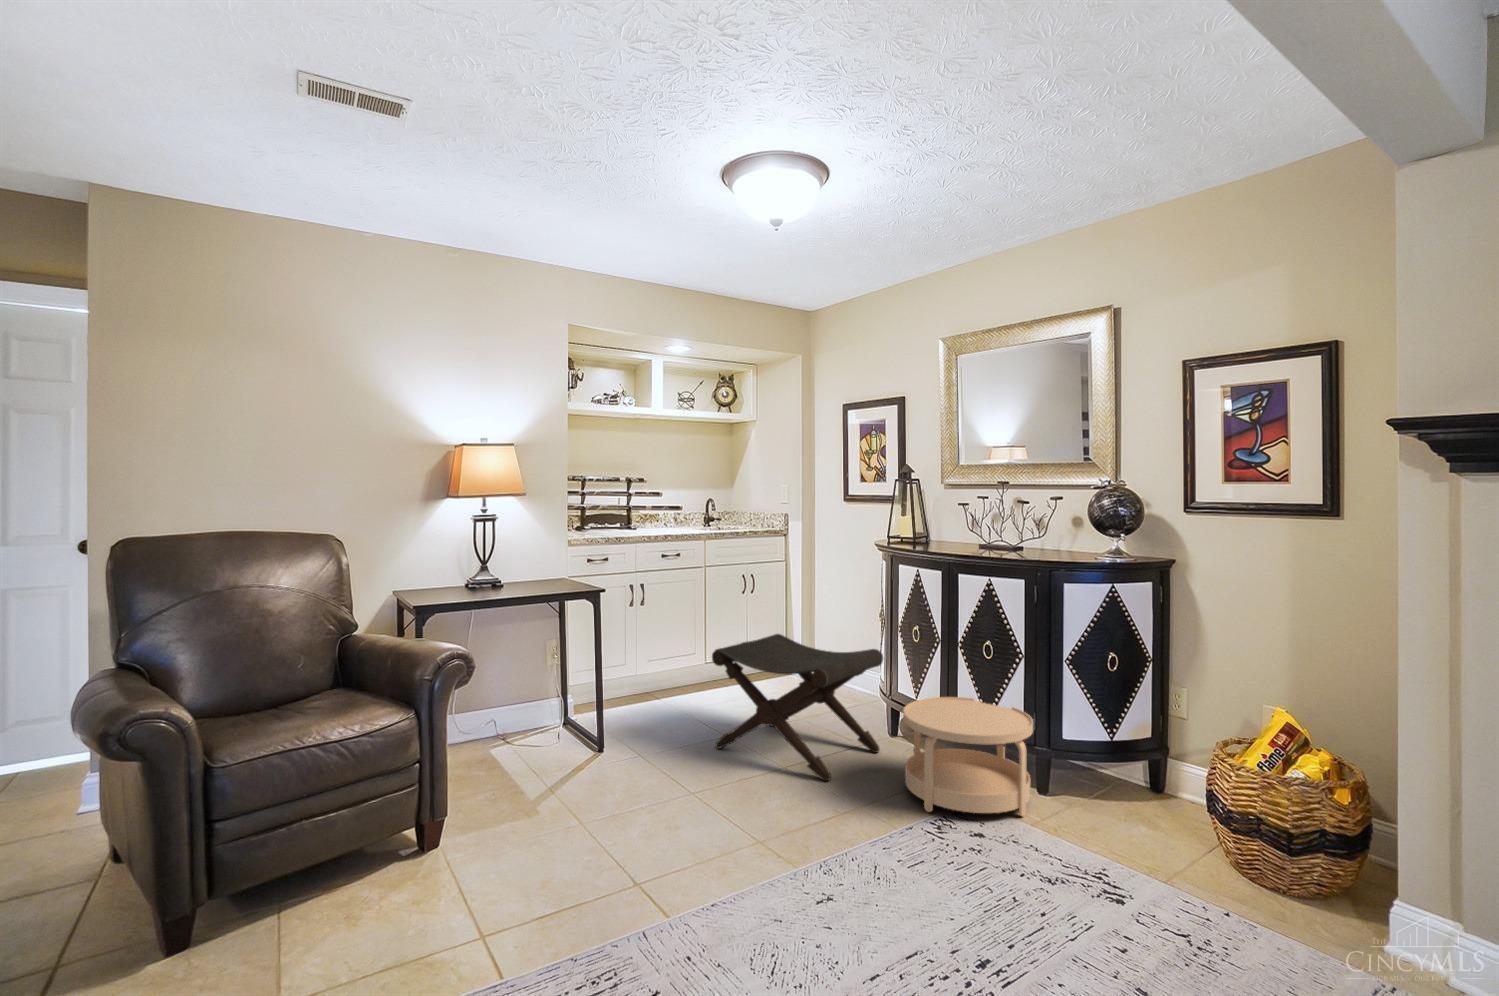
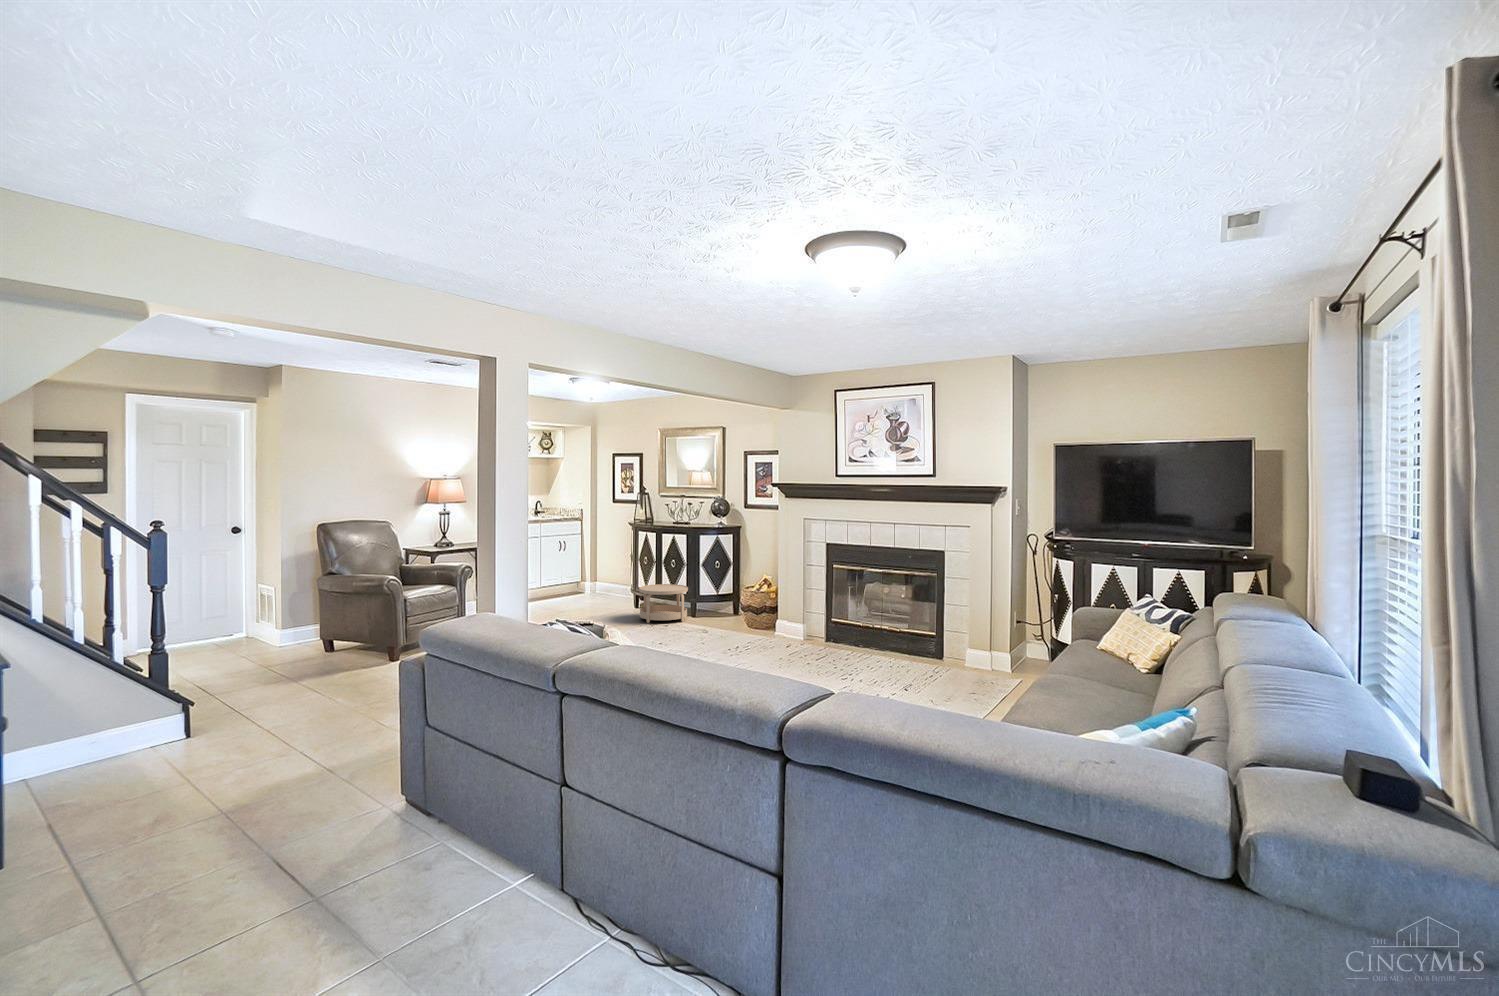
footstool: present [712,634,883,781] -> none [554,566,632,620]

